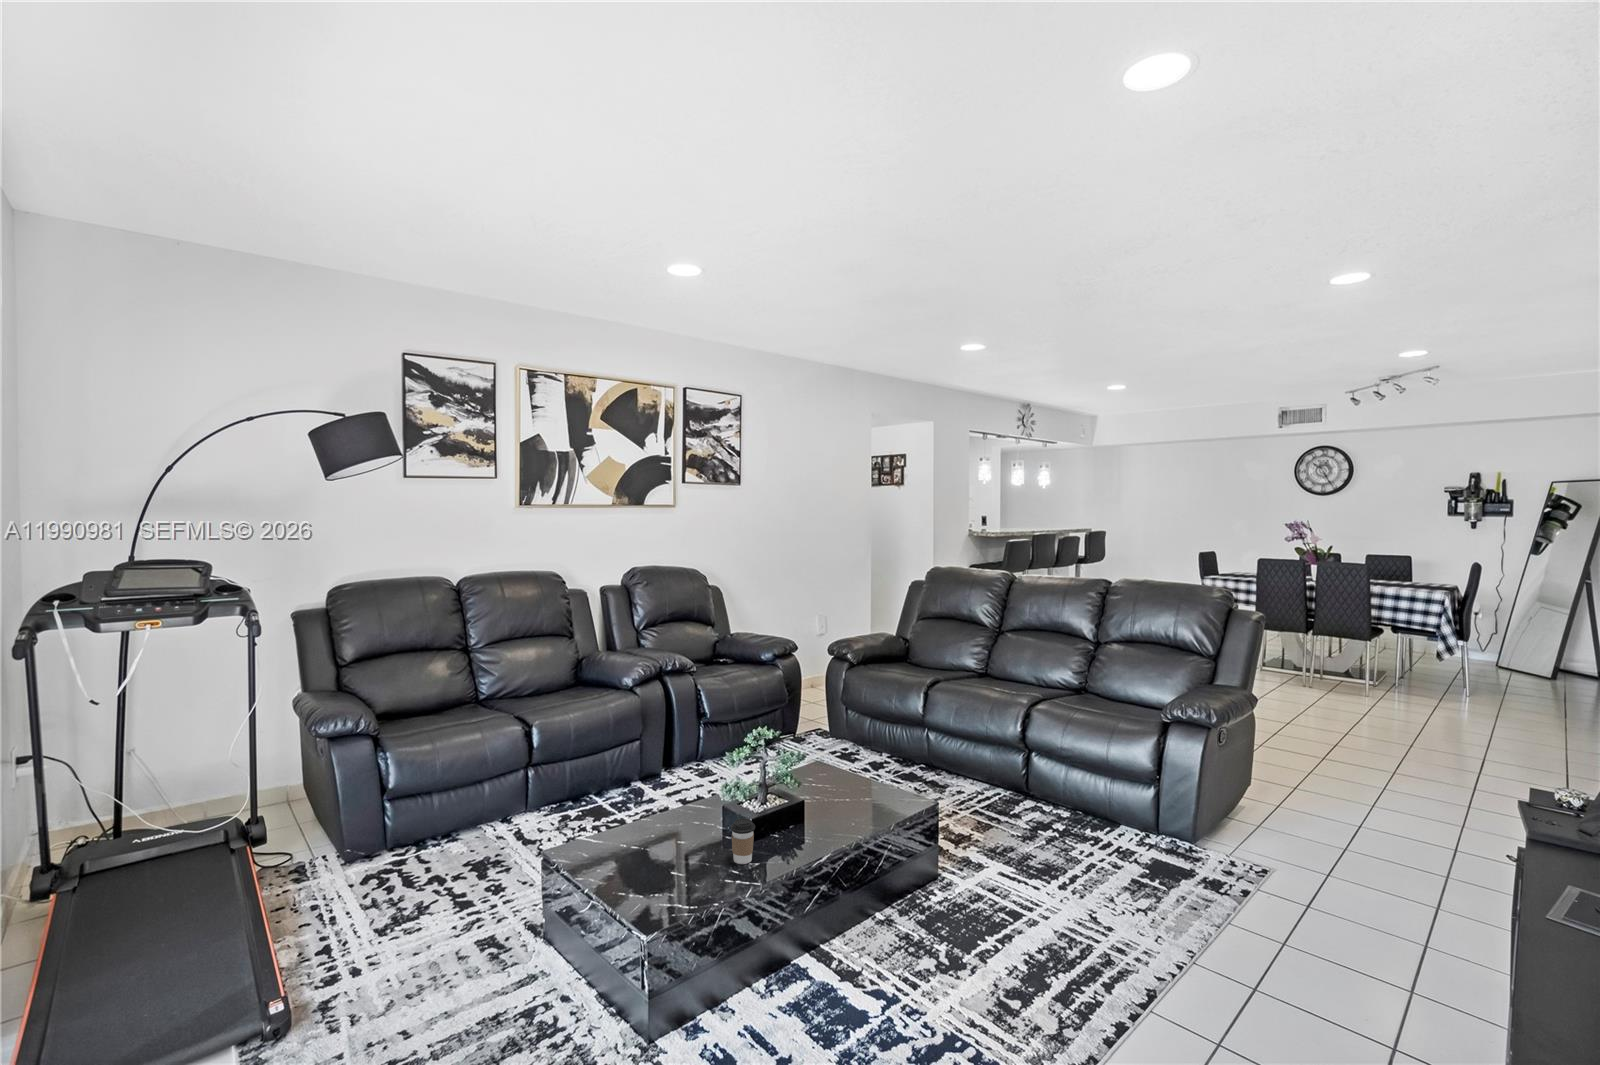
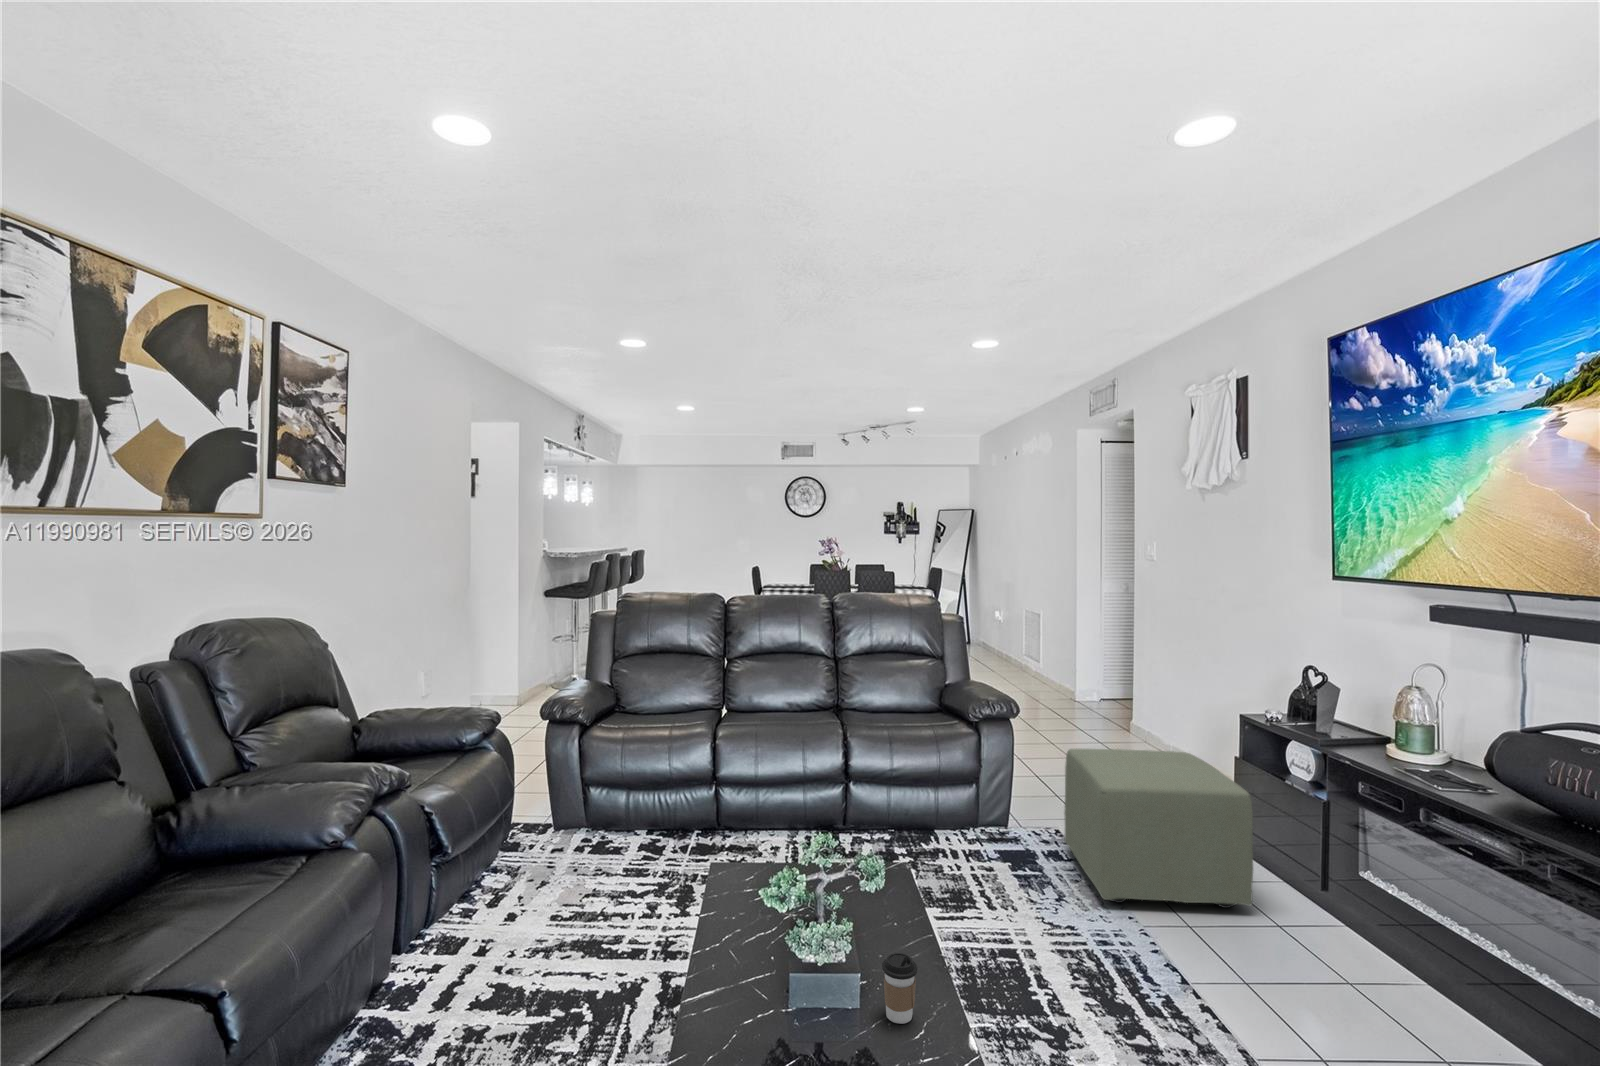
ottoman: none [1149,772,1391,1004] -> present [1064,749,1253,908]

